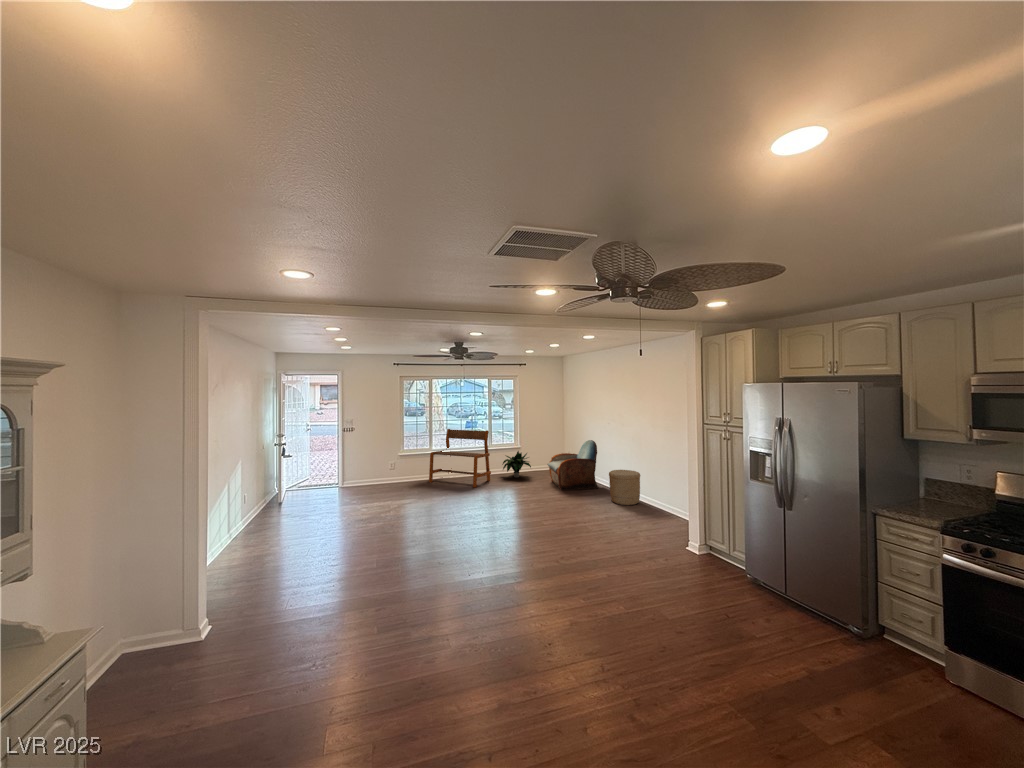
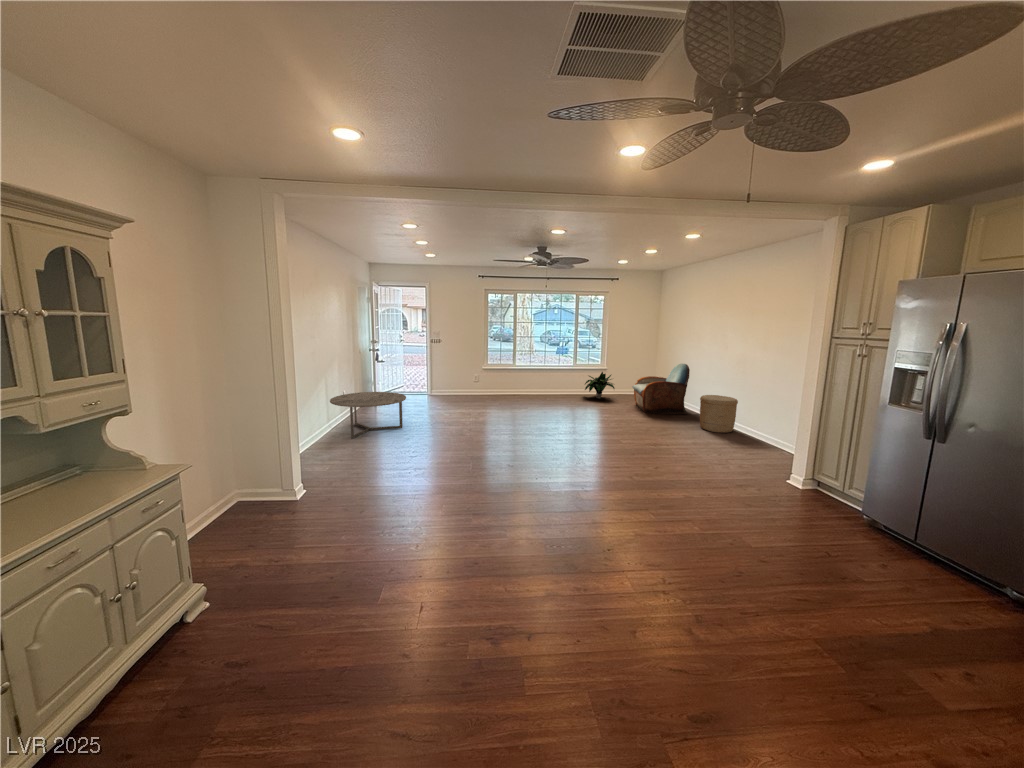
bench: present [429,429,491,488] -> none [511,346,572,404]
coffee table: none [231,492,321,551] -> present [330,392,406,439]

